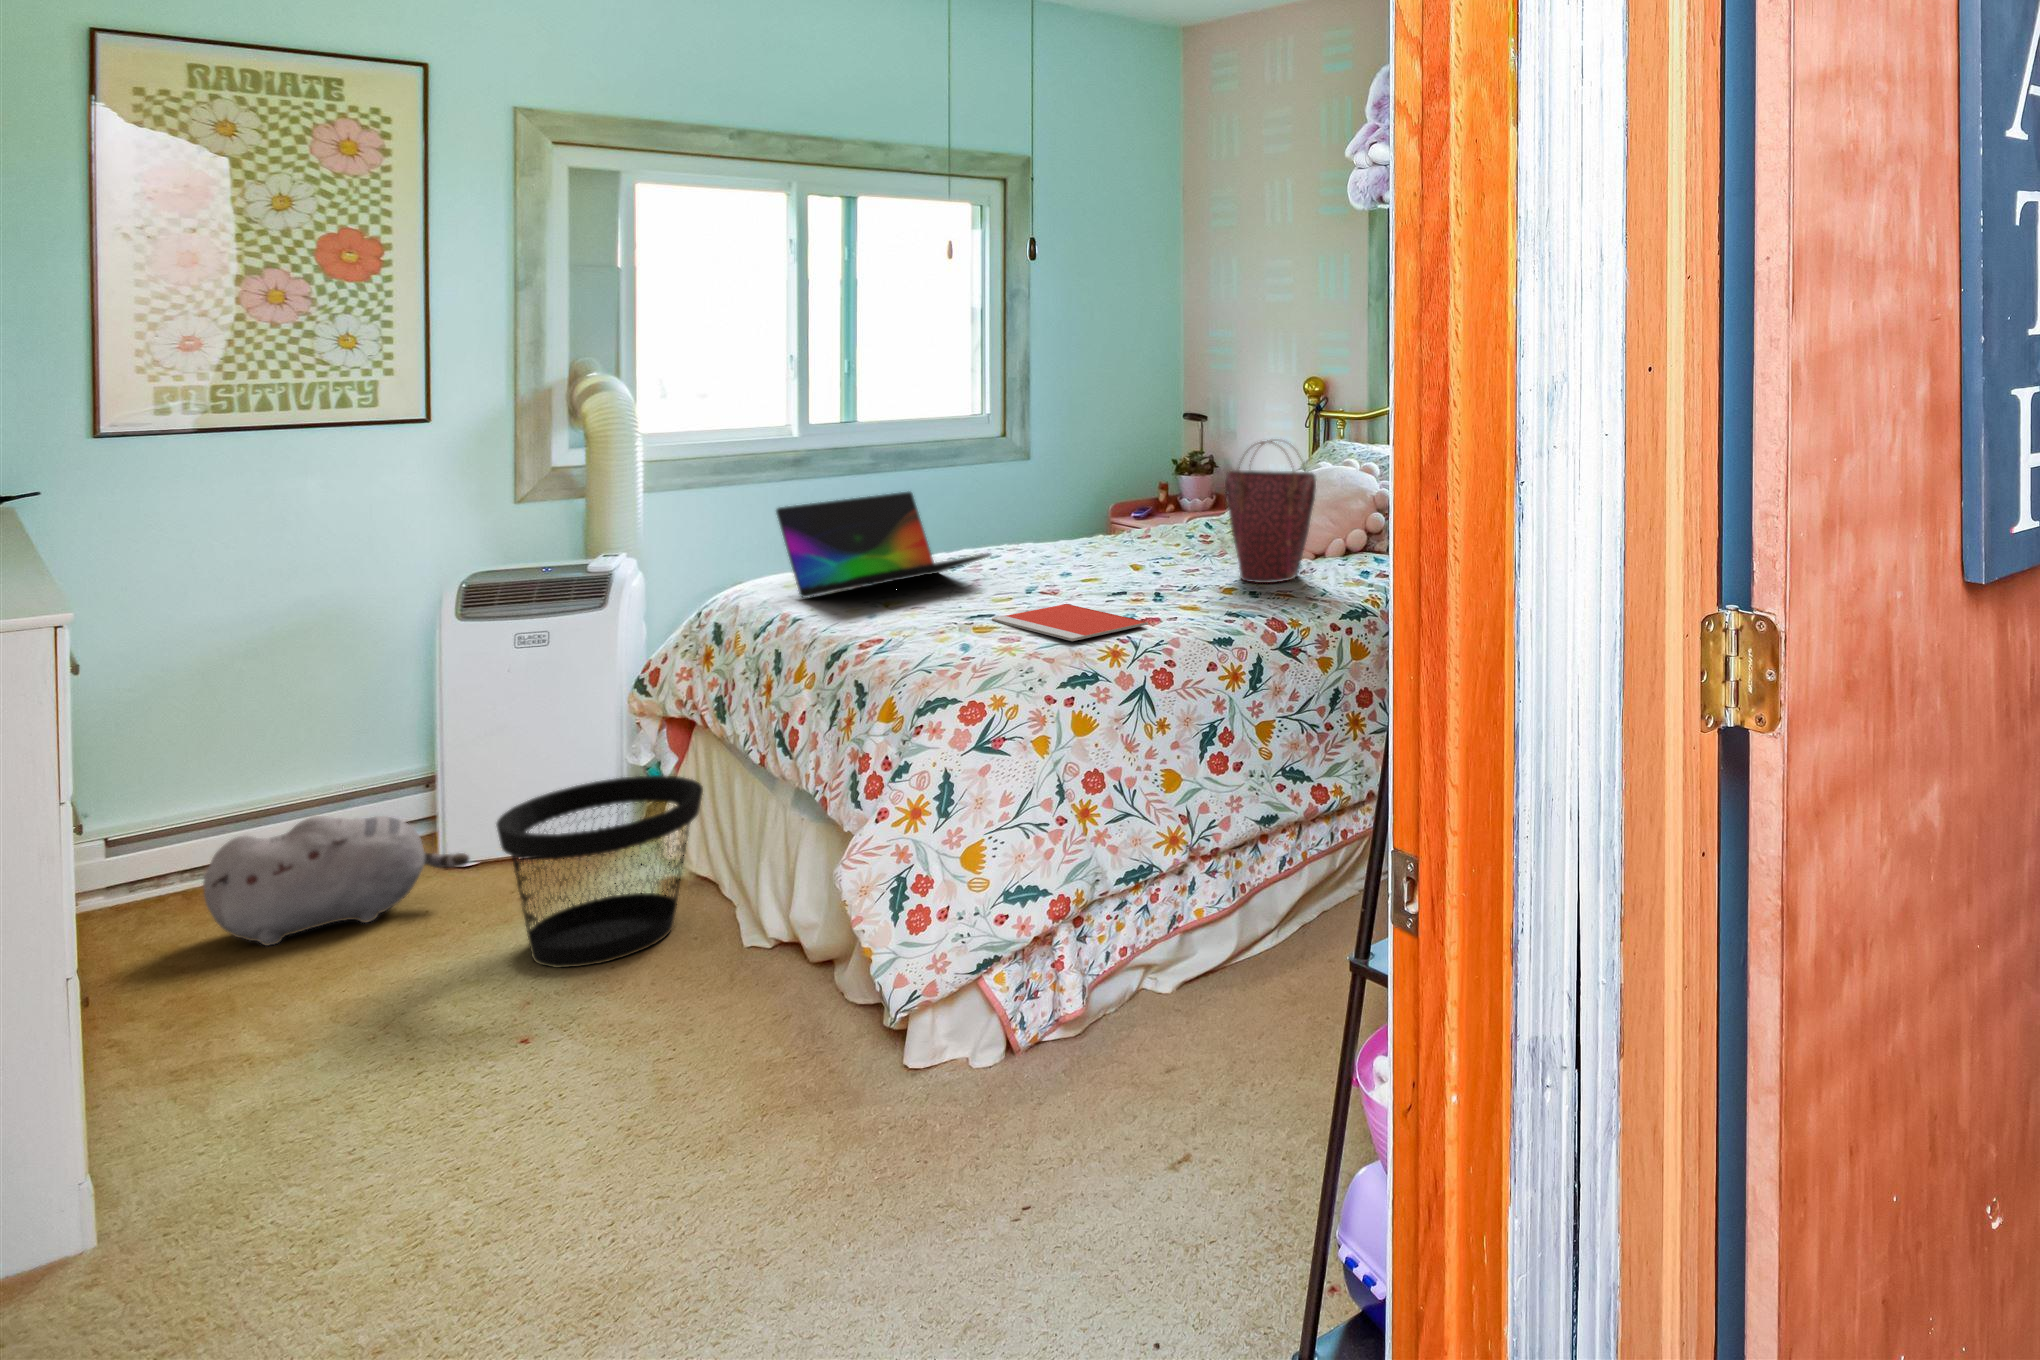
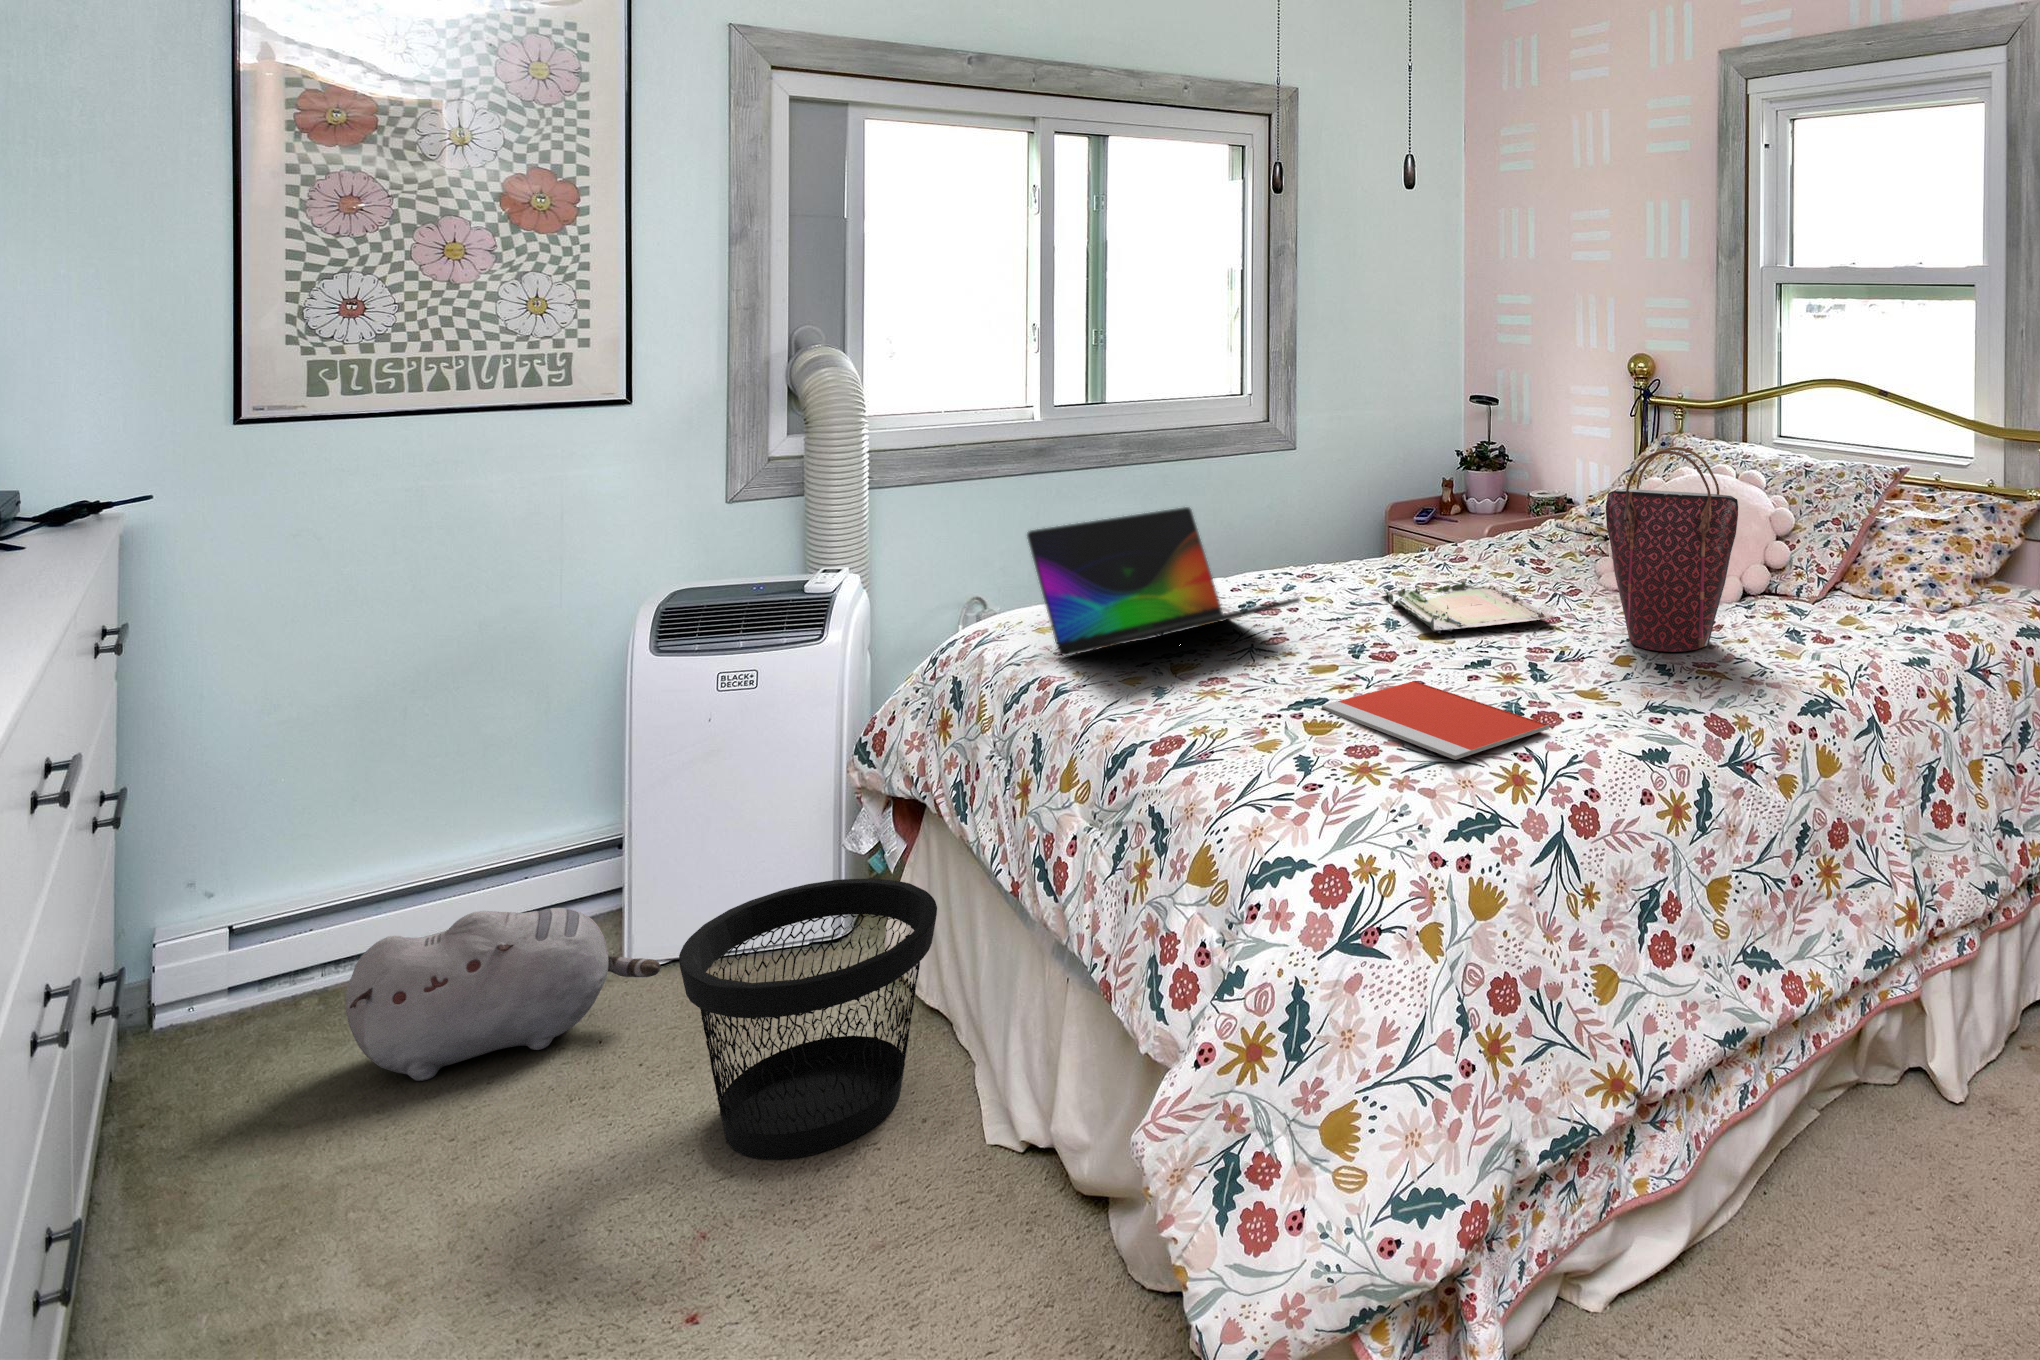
tray: none [1069,539,1191,577] -> present [1384,576,1555,633]

